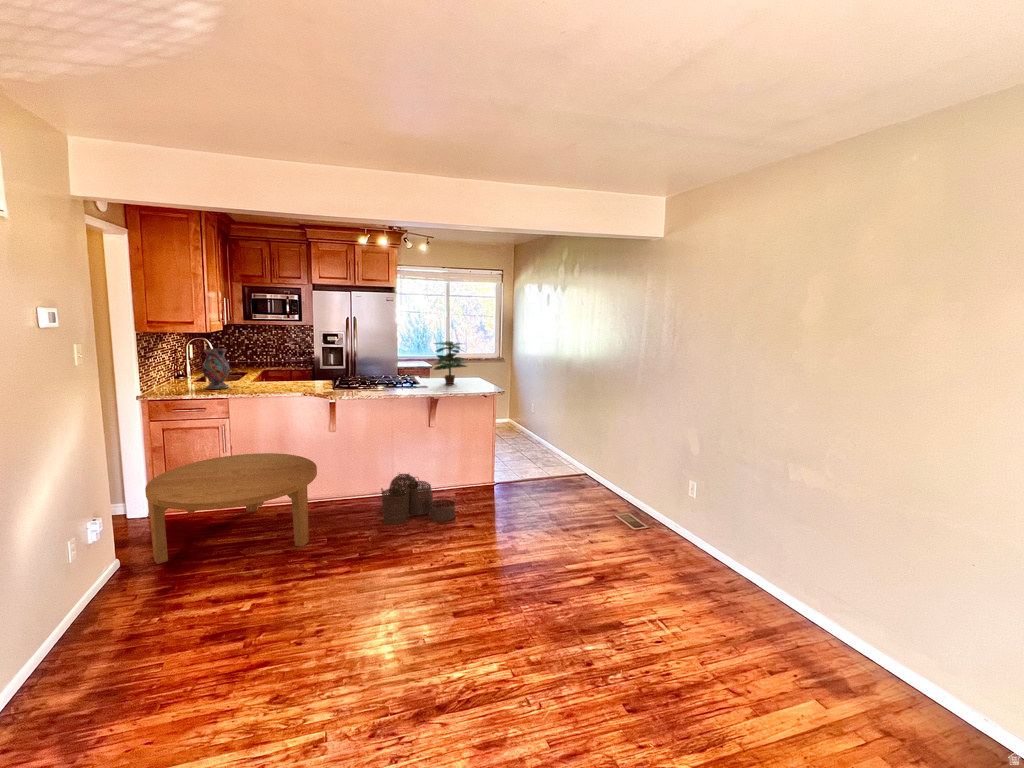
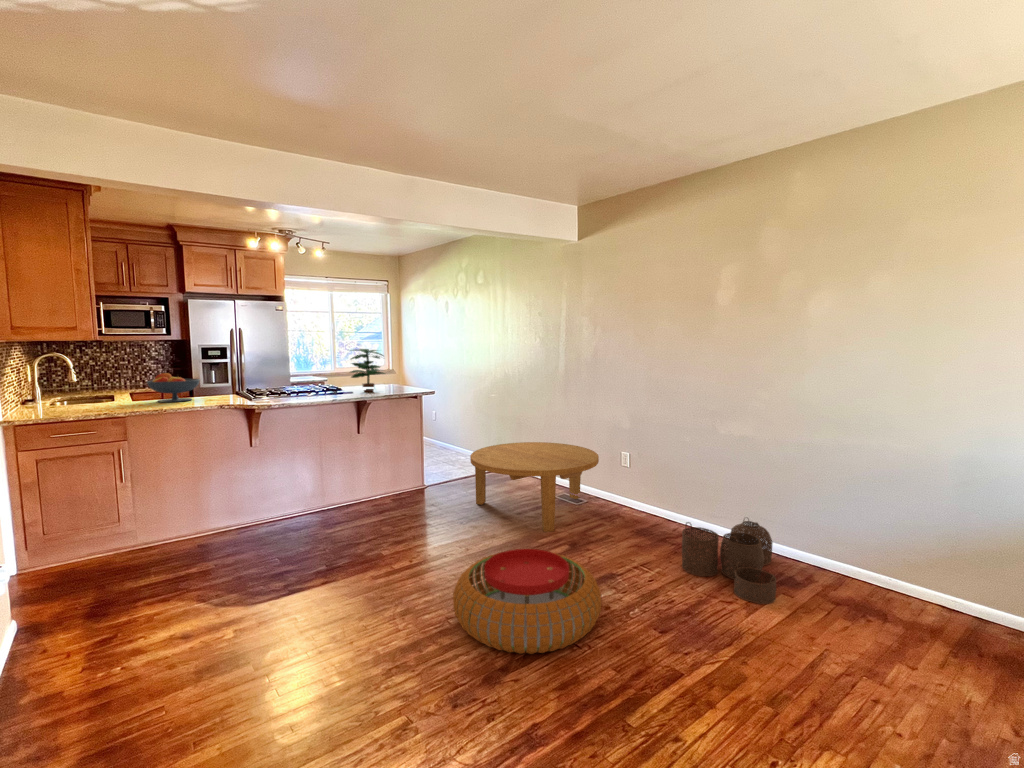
vase: present [202,349,230,389] -> none [73,360,111,409]
fruit bowl: none [260,359,302,386] -> present [147,373,200,402]
coffee table: present [145,453,317,564] -> present [470,442,599,532]
woven basket: present [381,474,455,524] -> present [682,519,776,604]
pouf: none [423,578,576,702] -> present [453,549,601,654]

